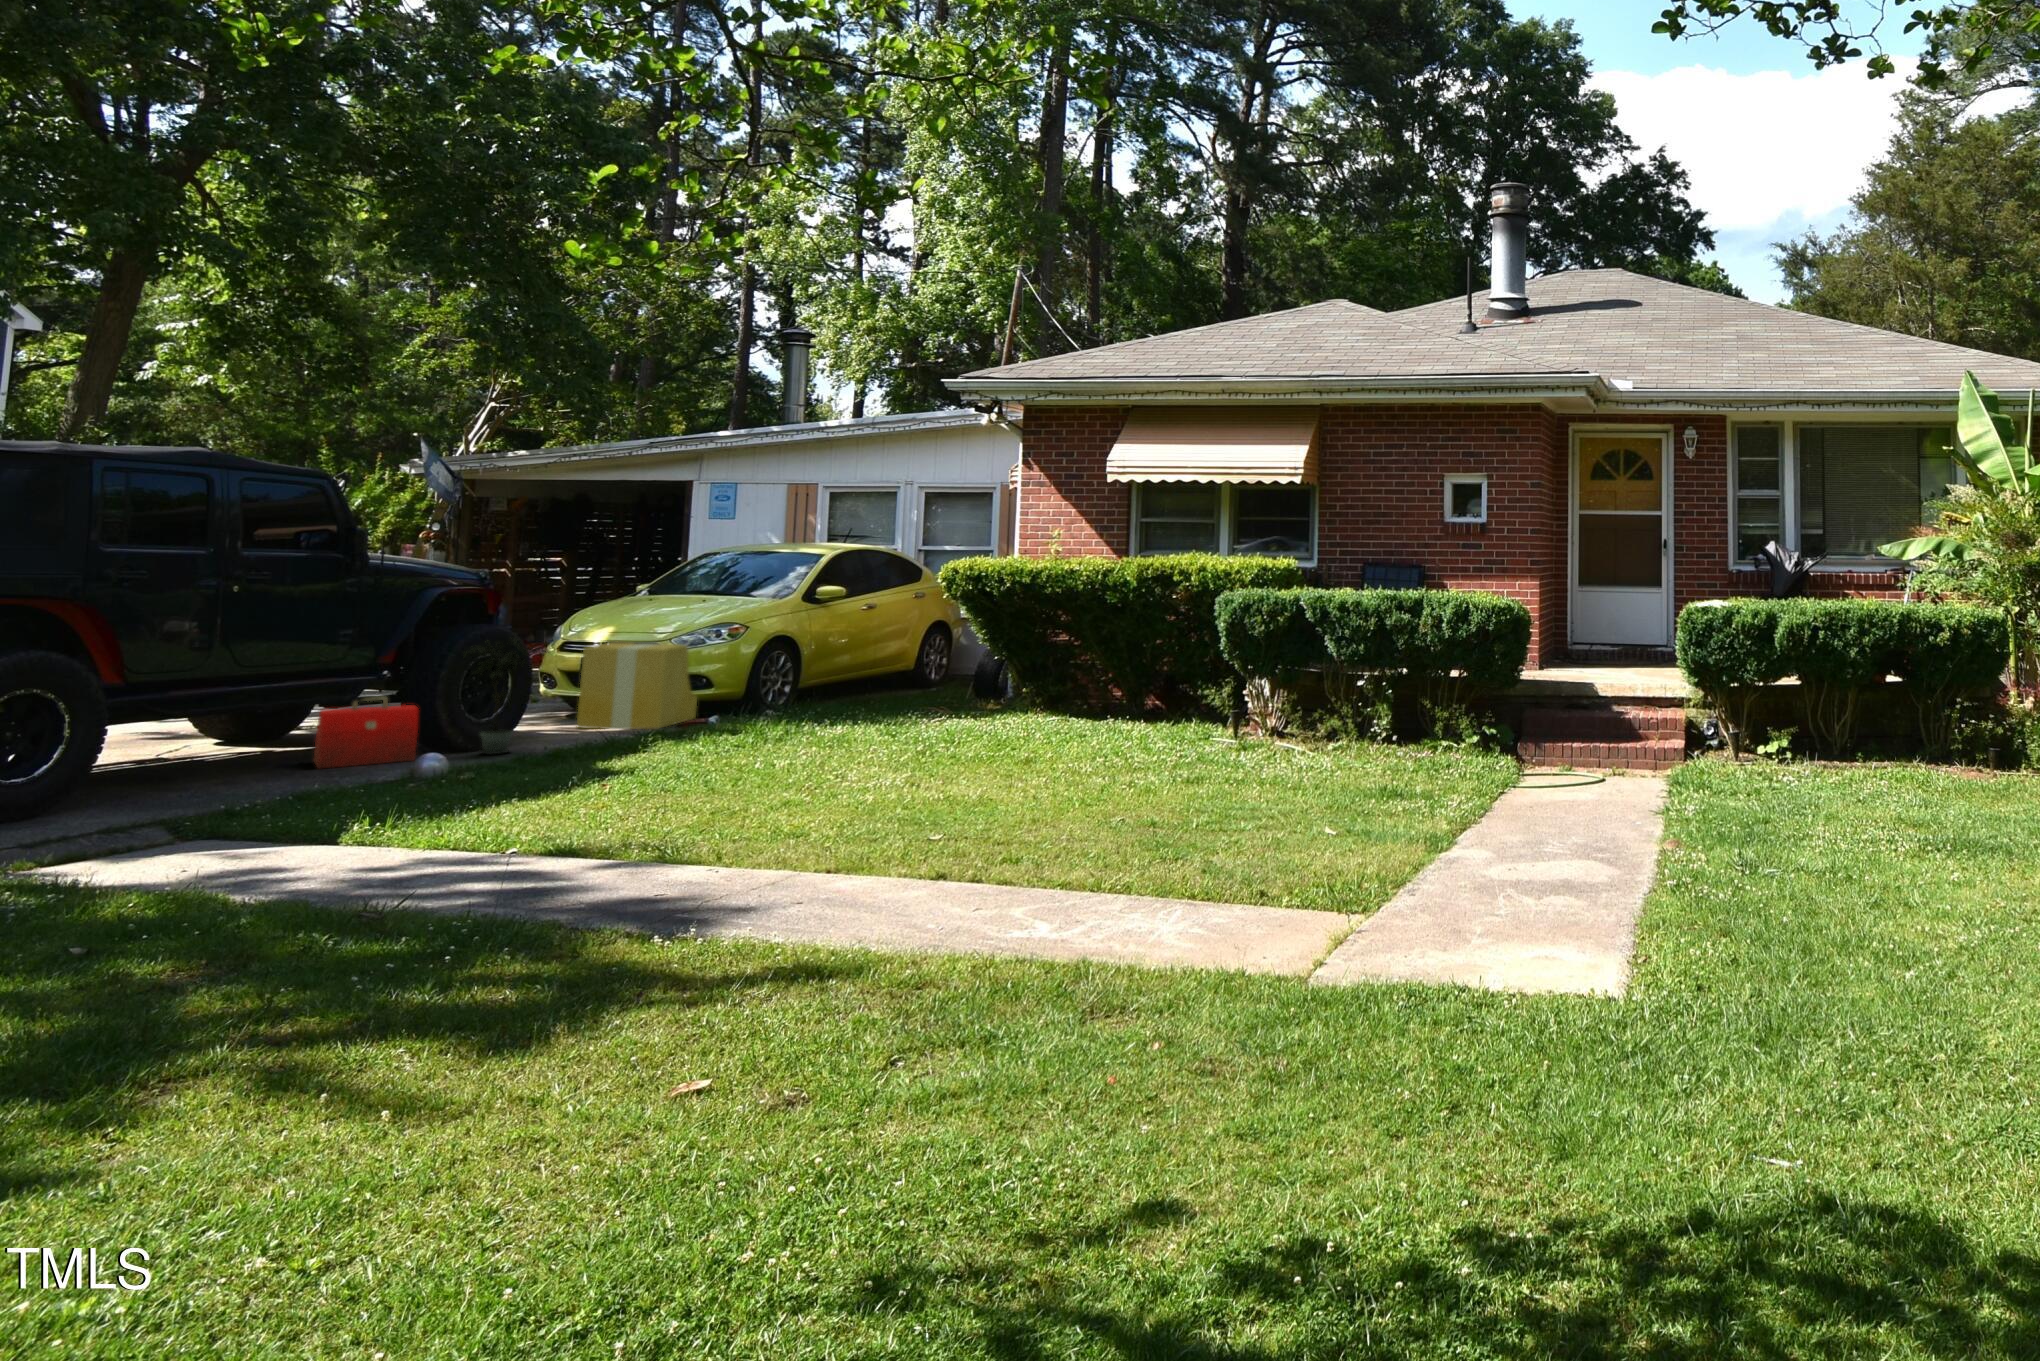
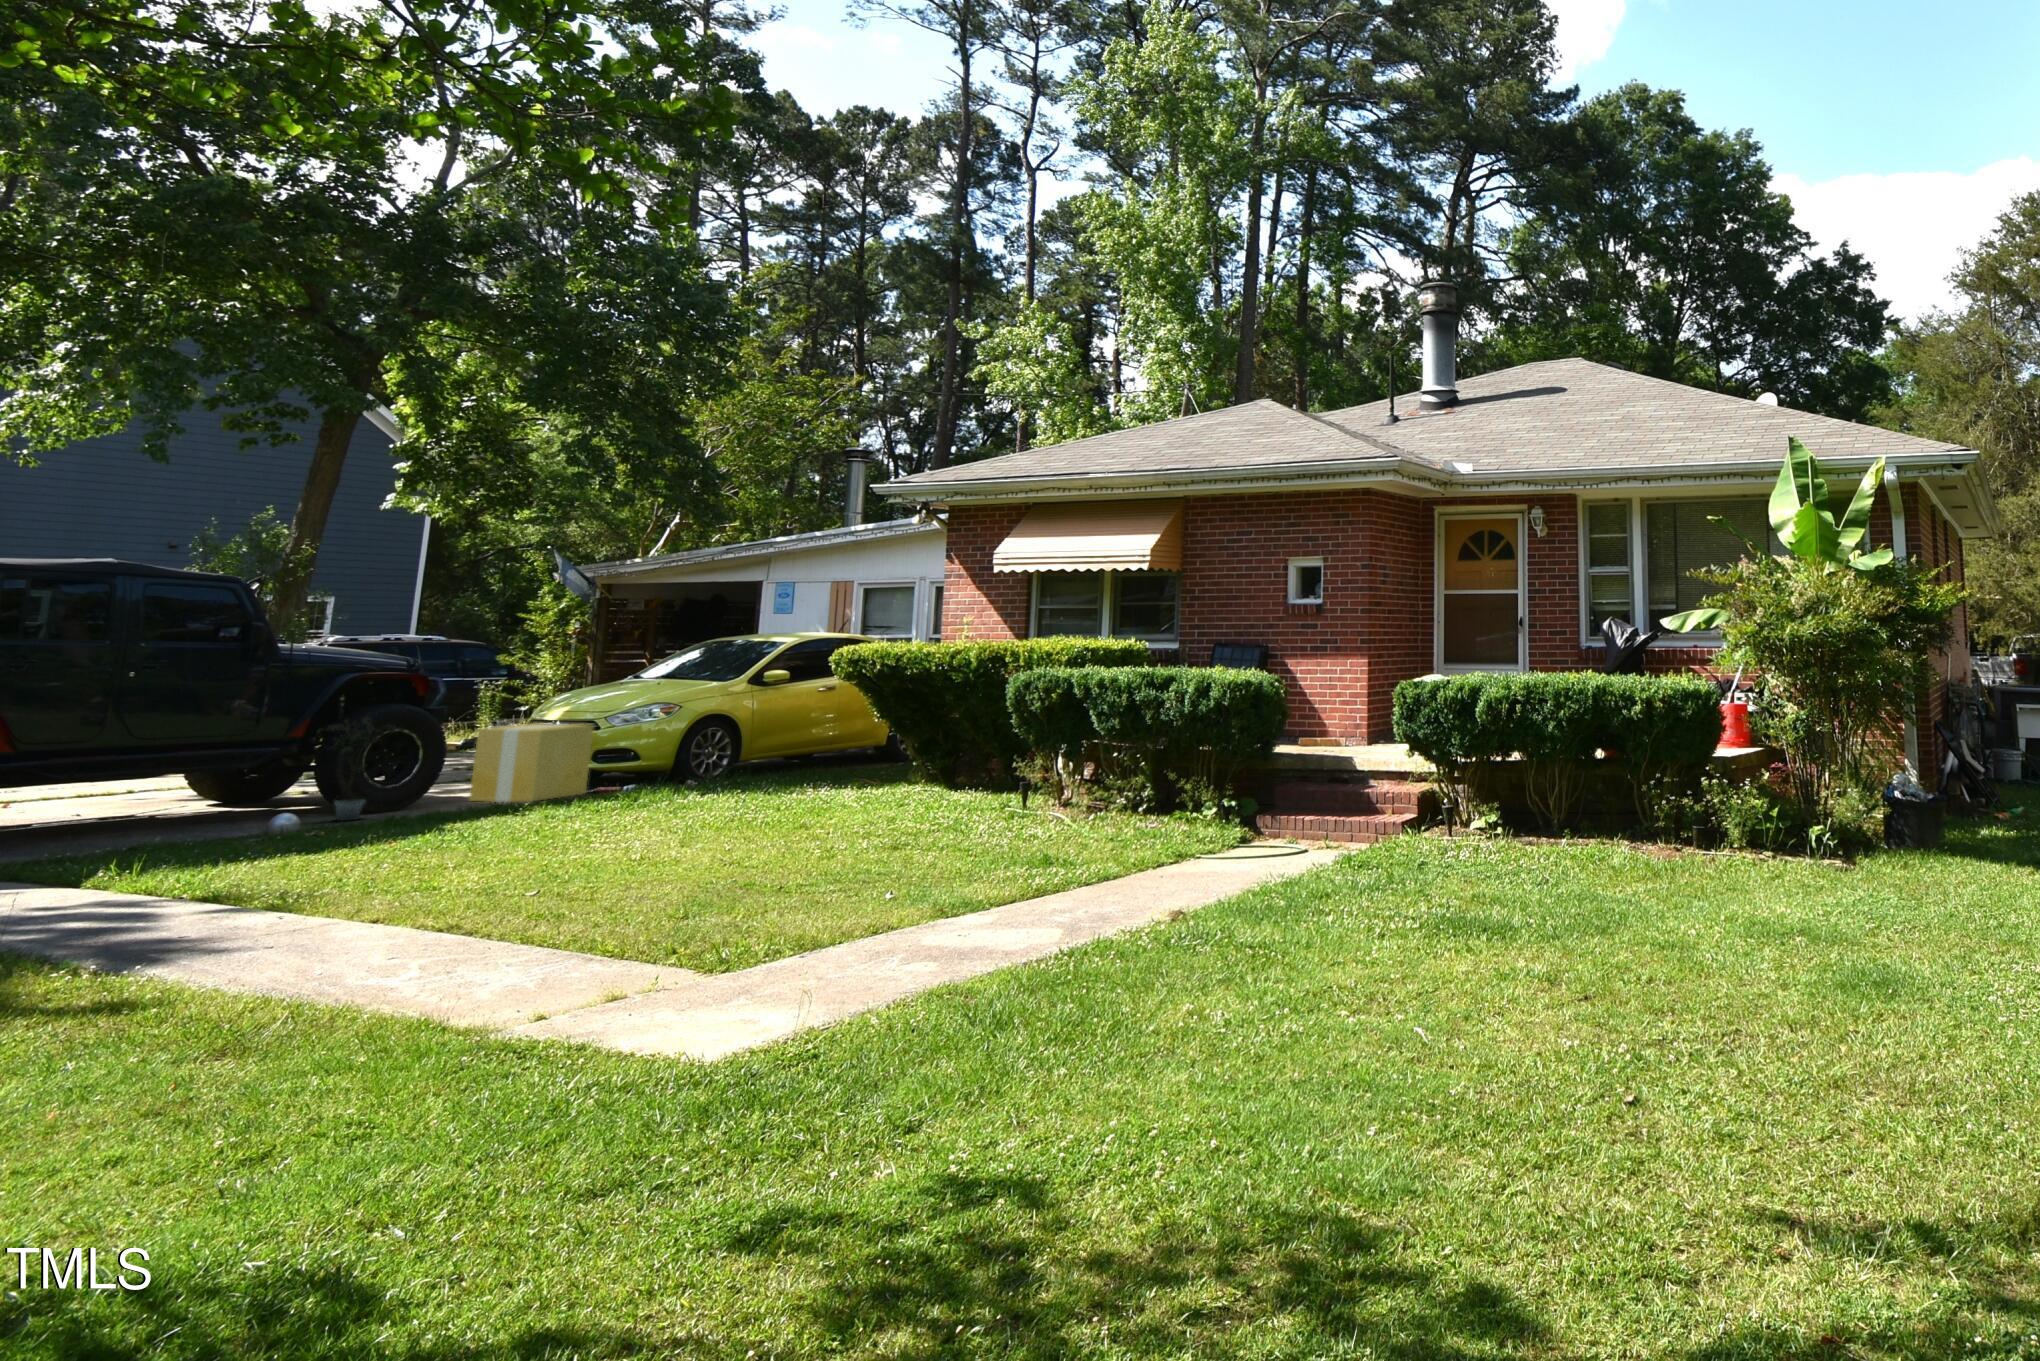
toolbox: present [314,696,418,769] -> none [187,768,288,830]

